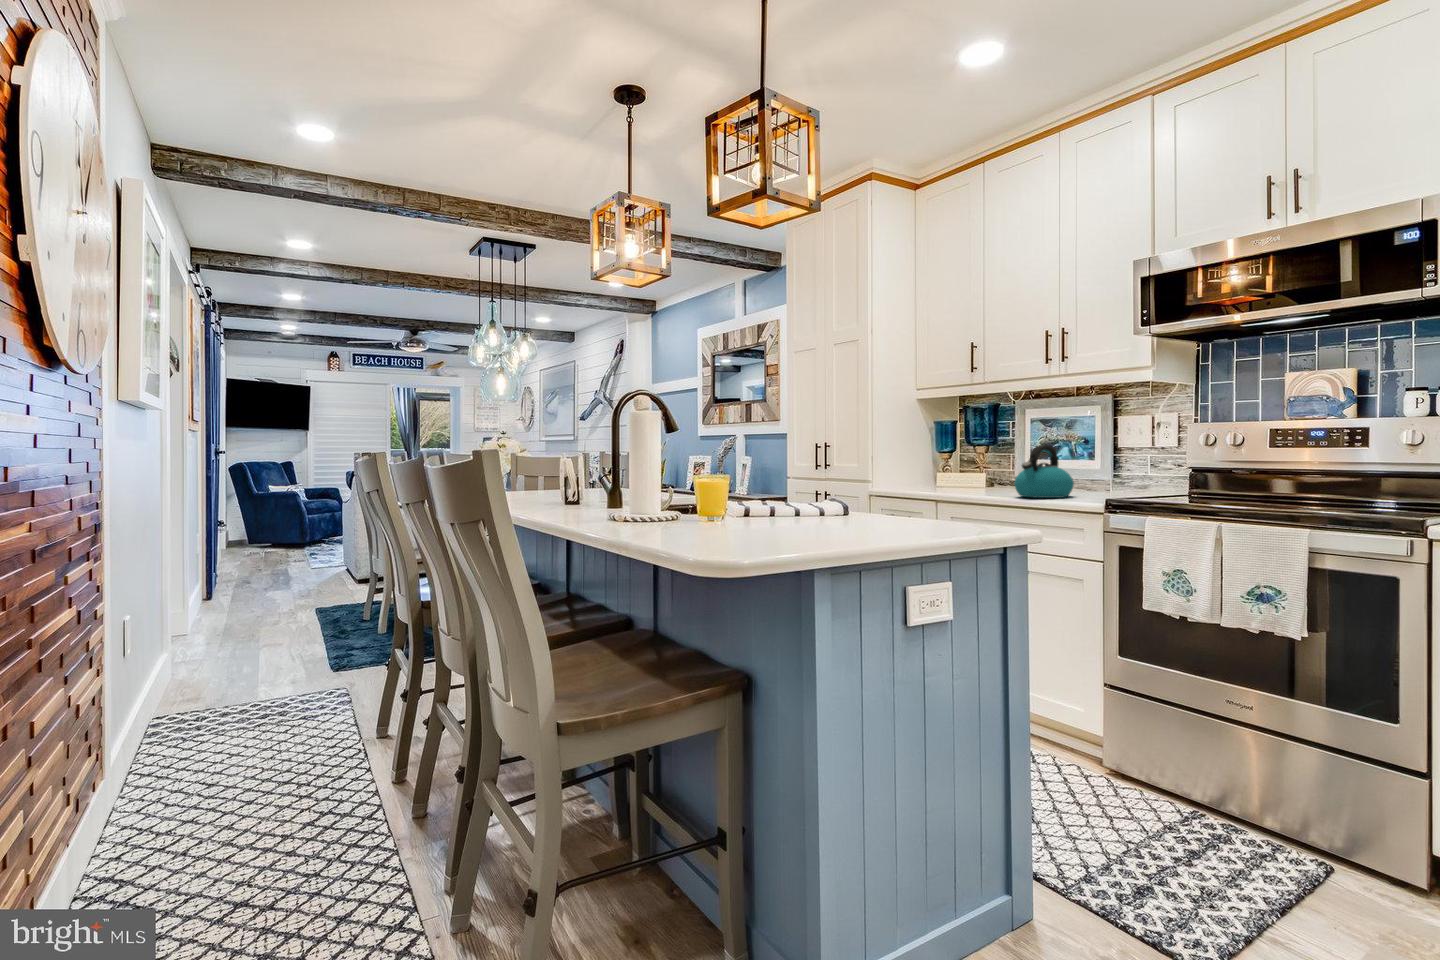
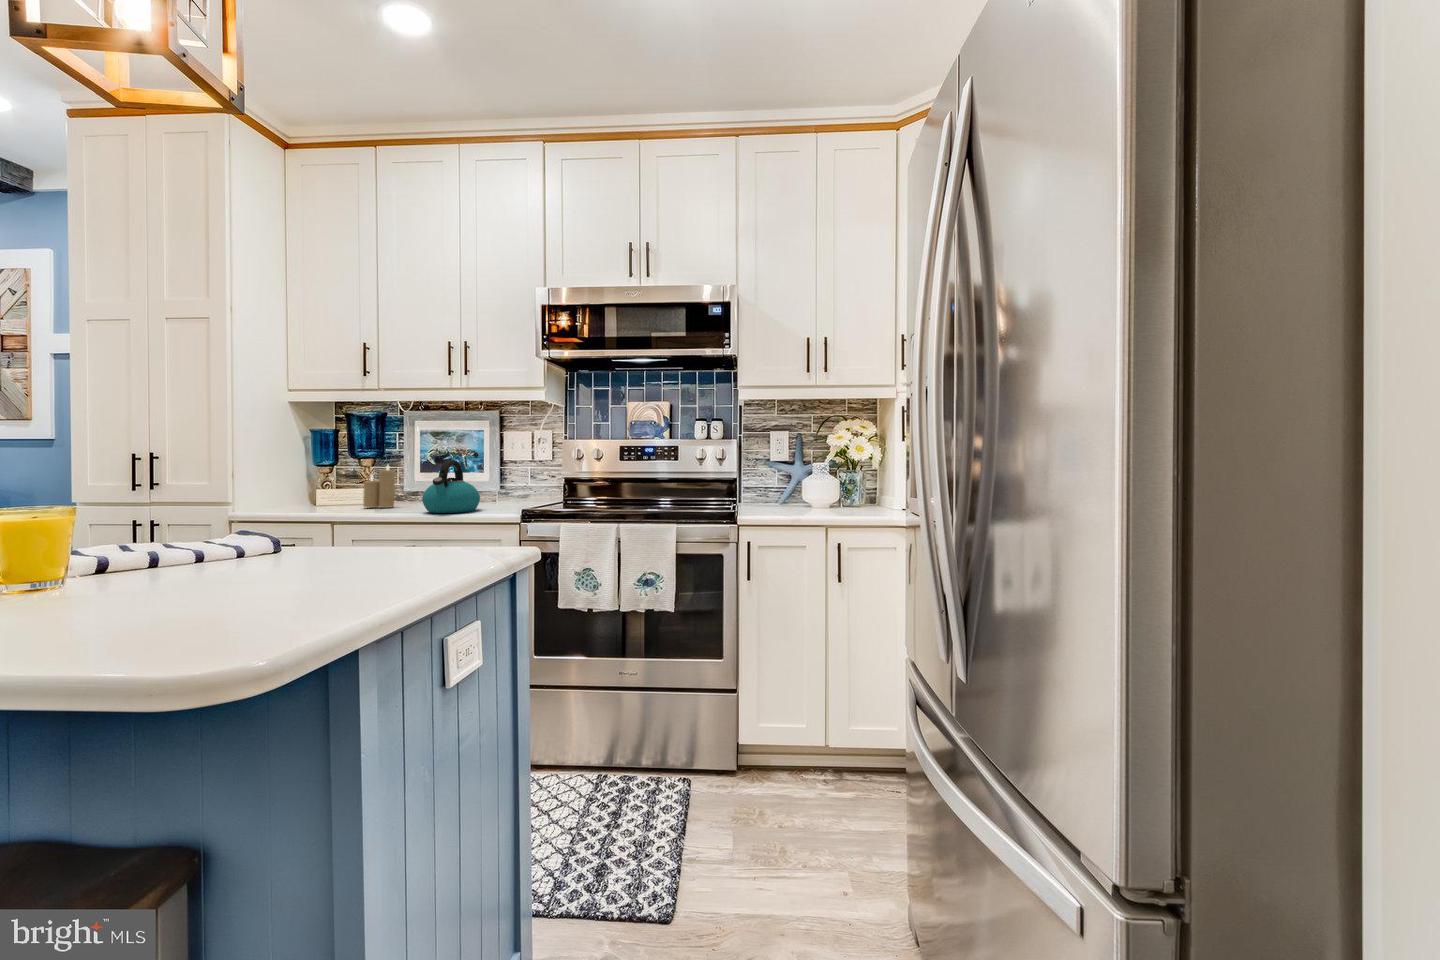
candle: none [970,451,999,492] -> present [363,465,395,508]

